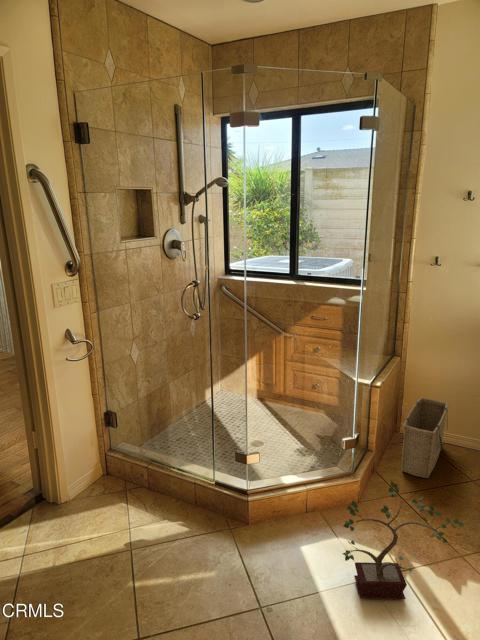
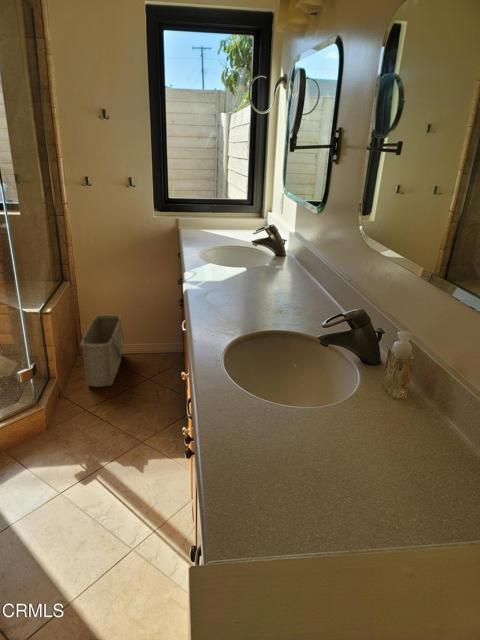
potted plant: present [343,481,465,599] -> none [19,399,134,515]

